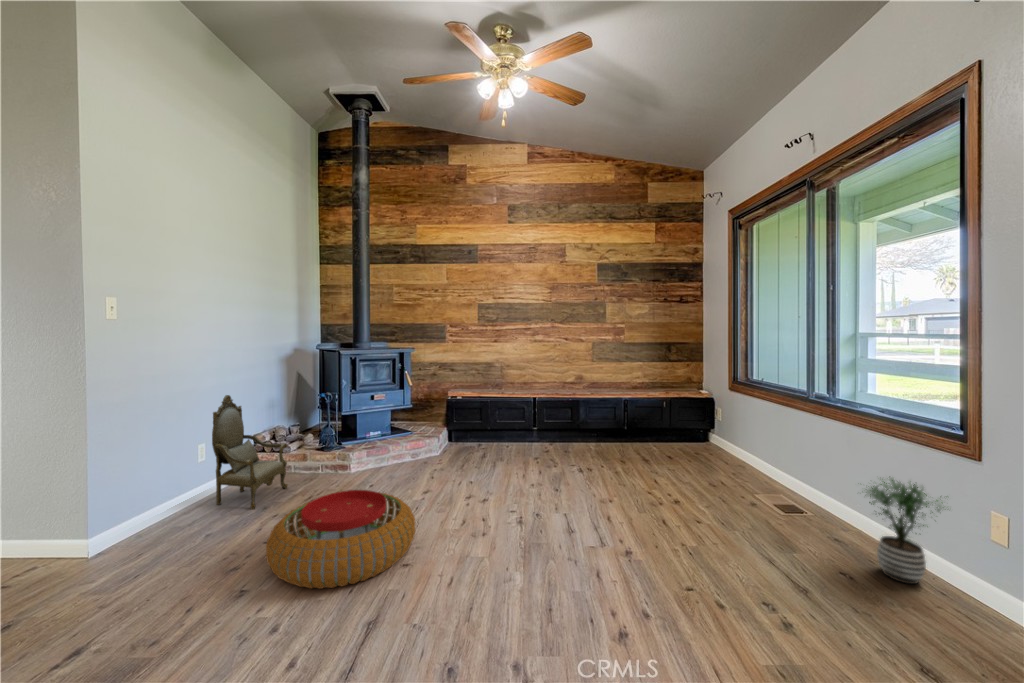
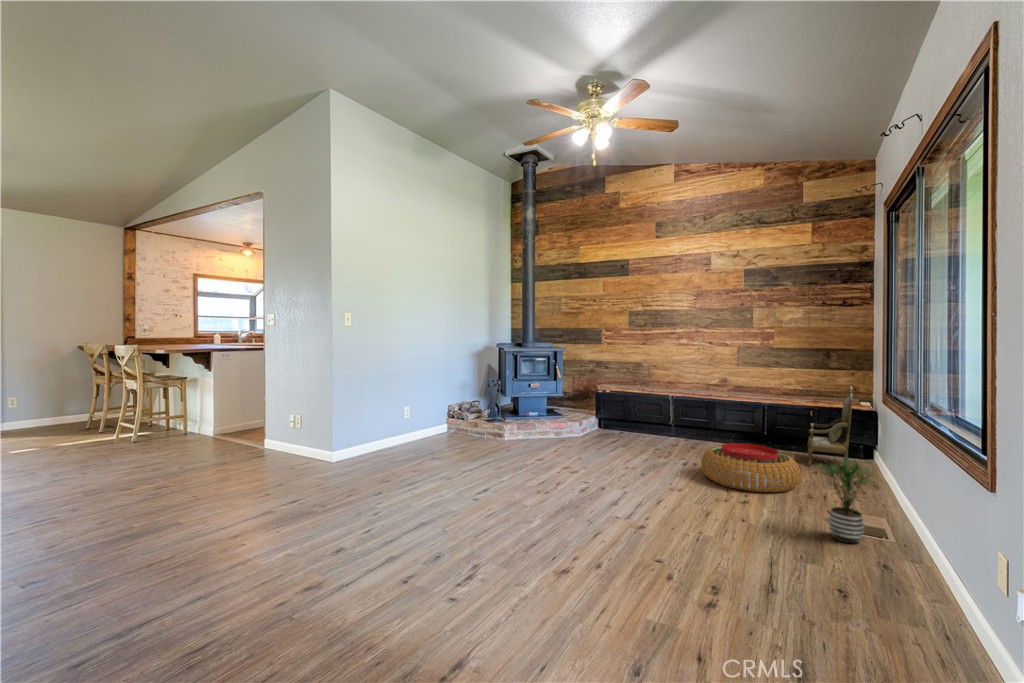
armchair: present [212,395,288,510] -> present [807,386,853,466]
pouf: present [266,490,416,589] -> present [701,443,801,493]

